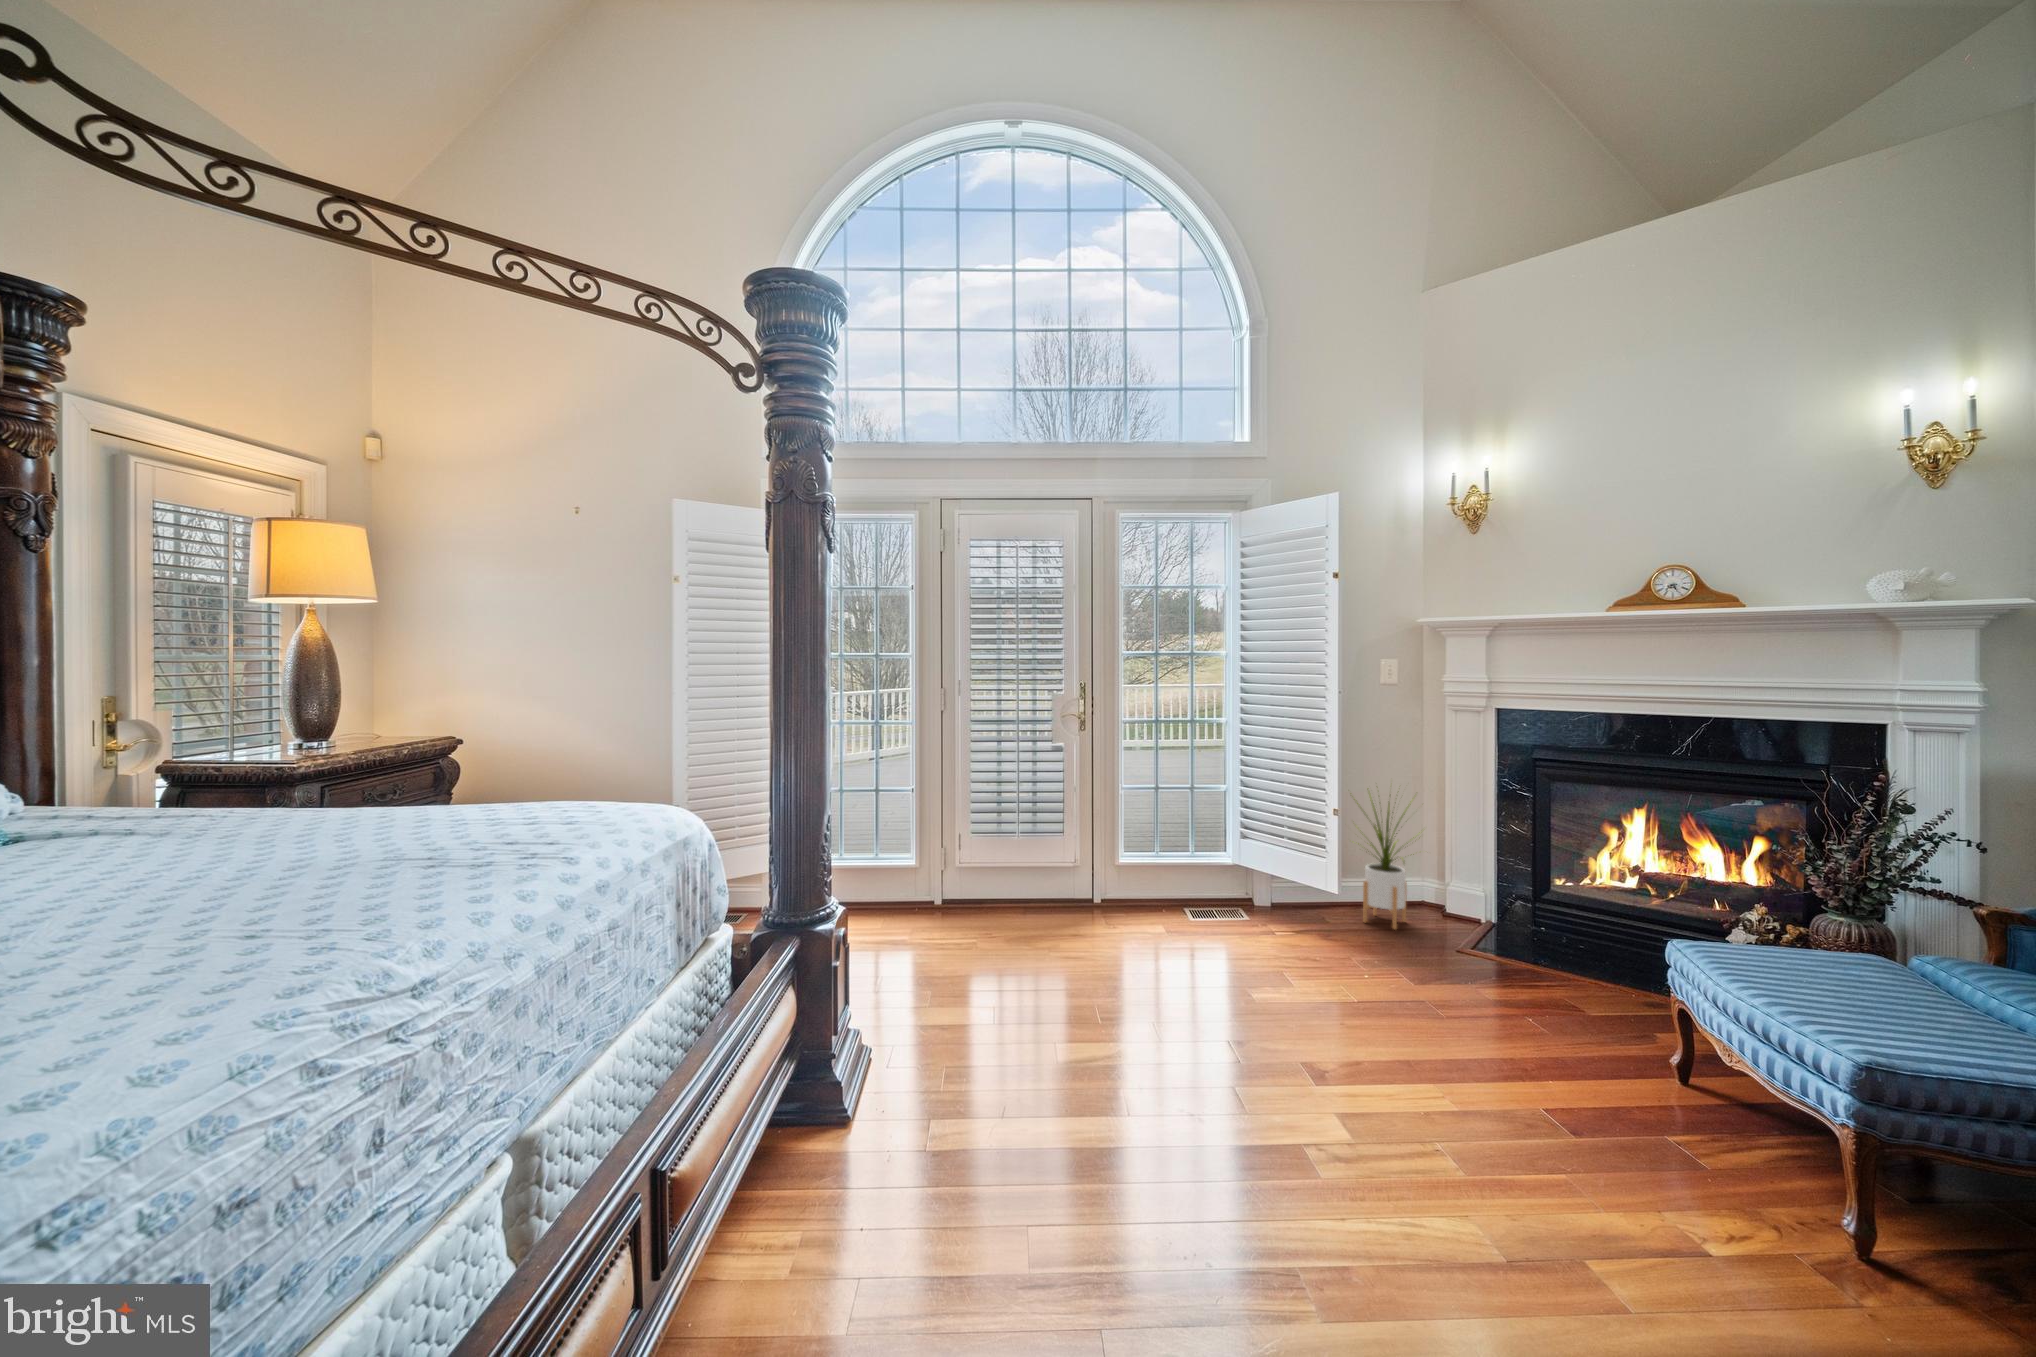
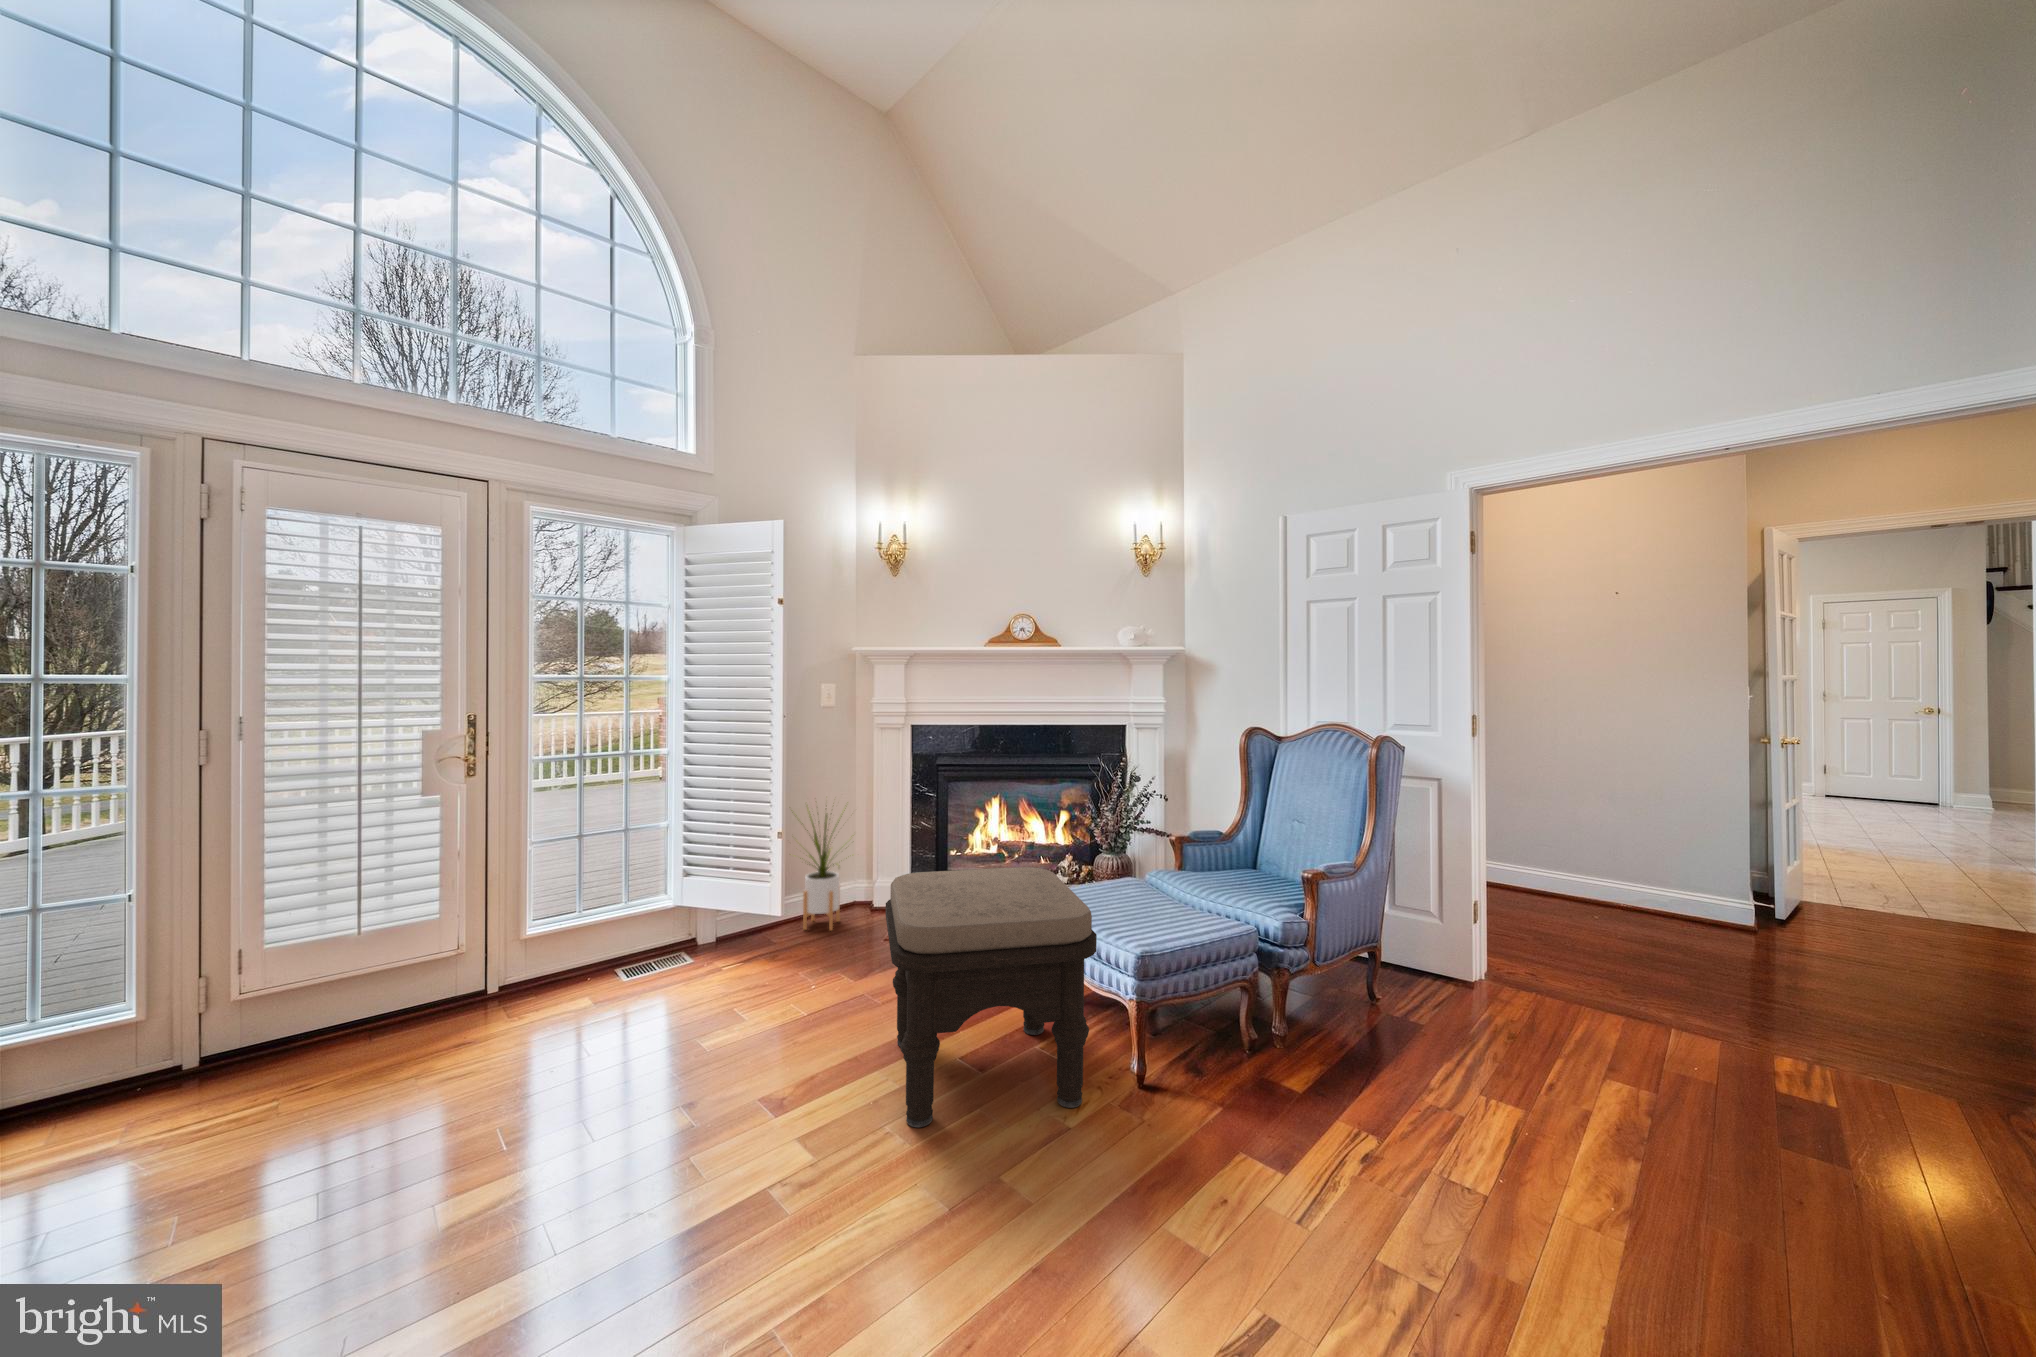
ottoman: none [1441,877,1768,1233] -> present [886,867,1097,1128]

